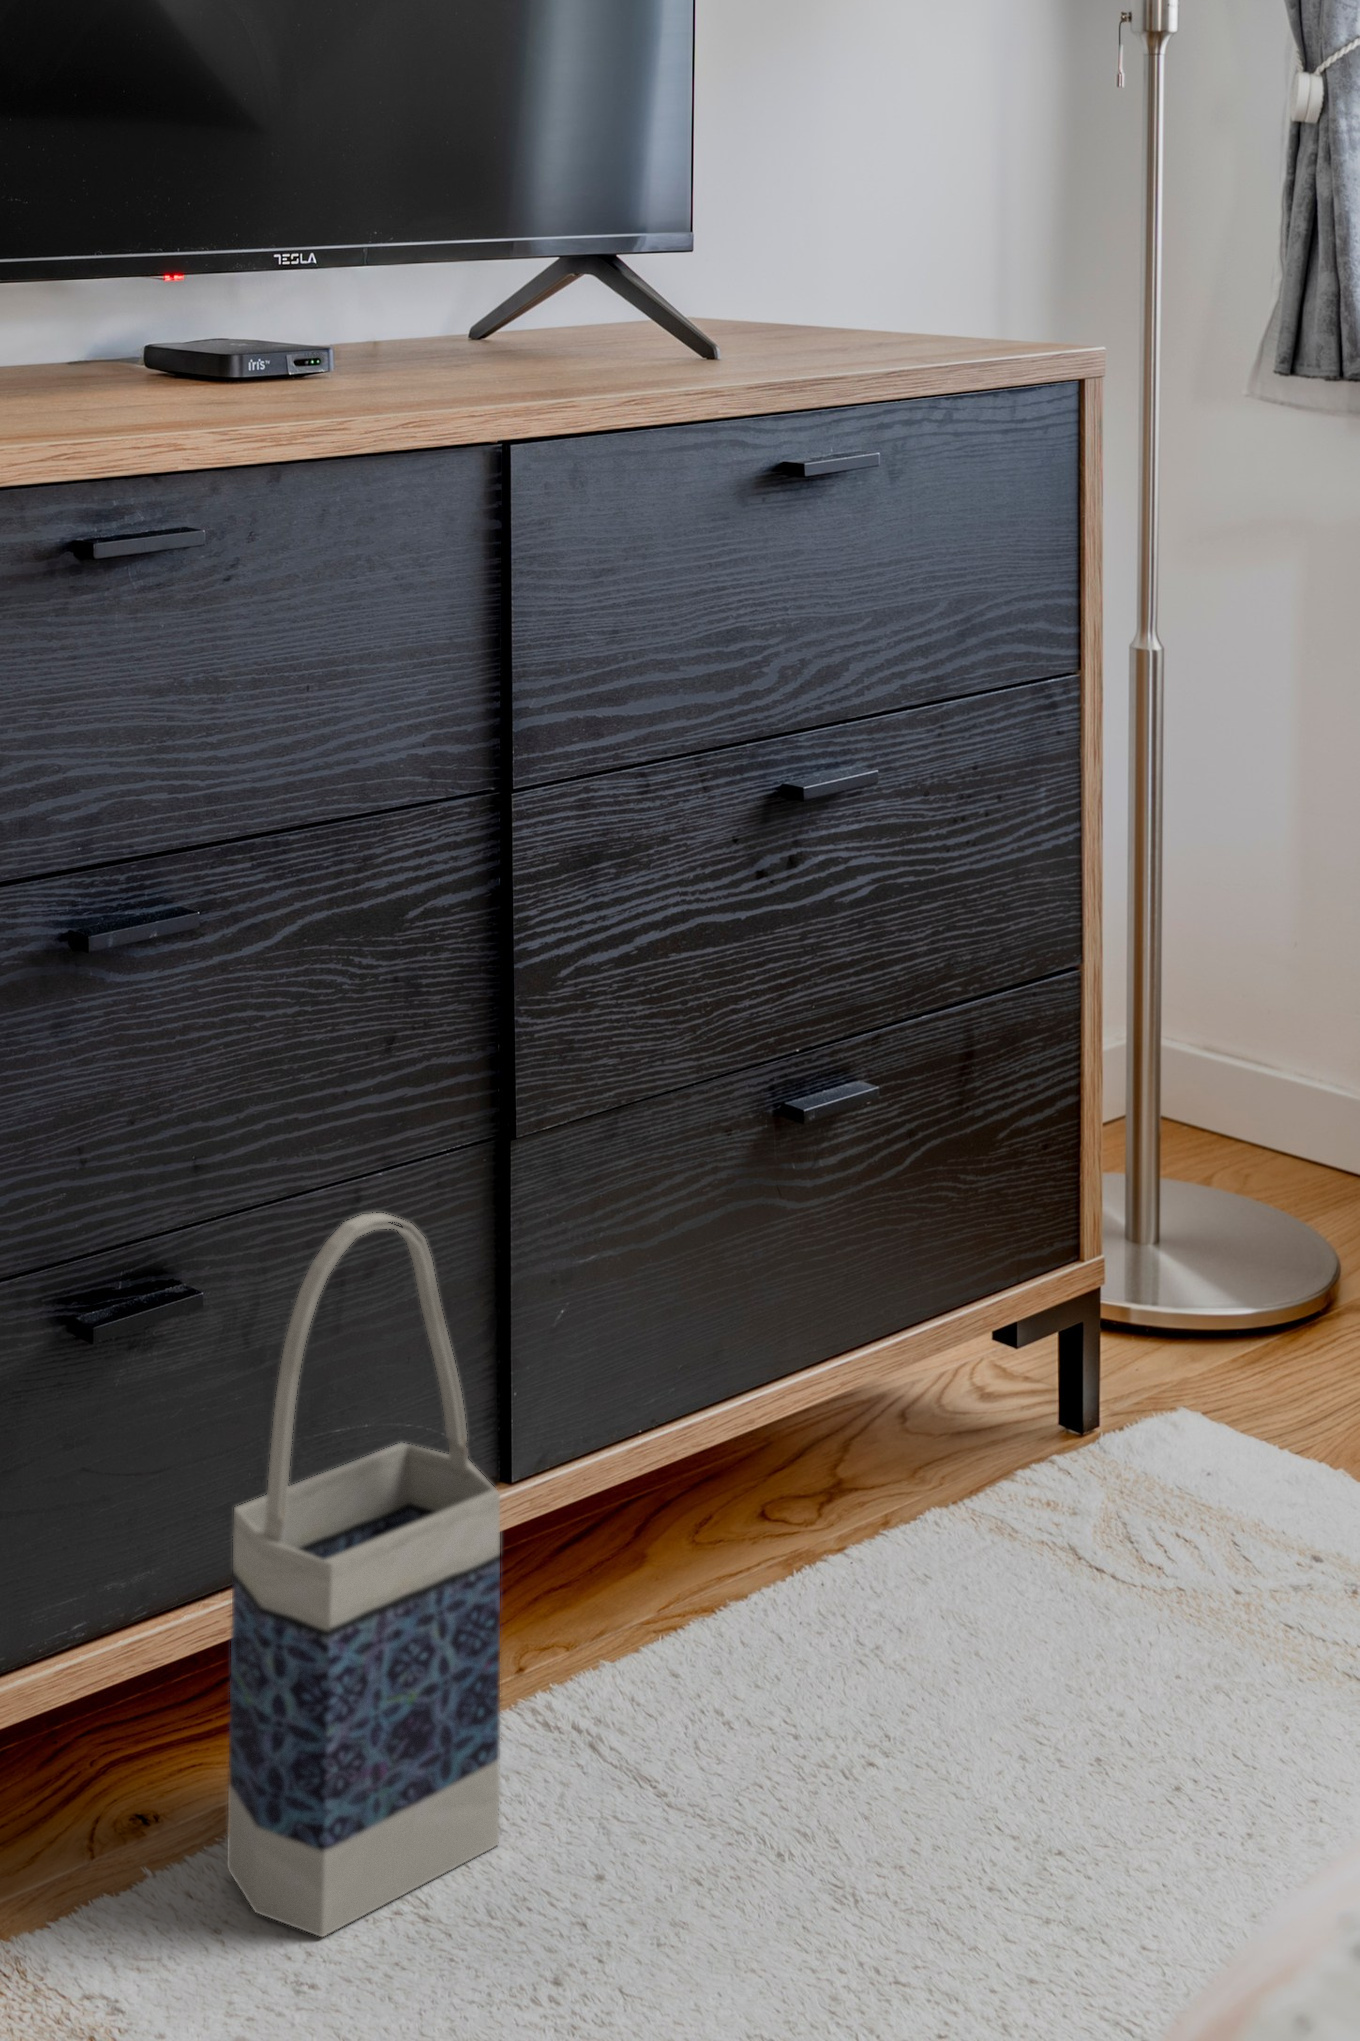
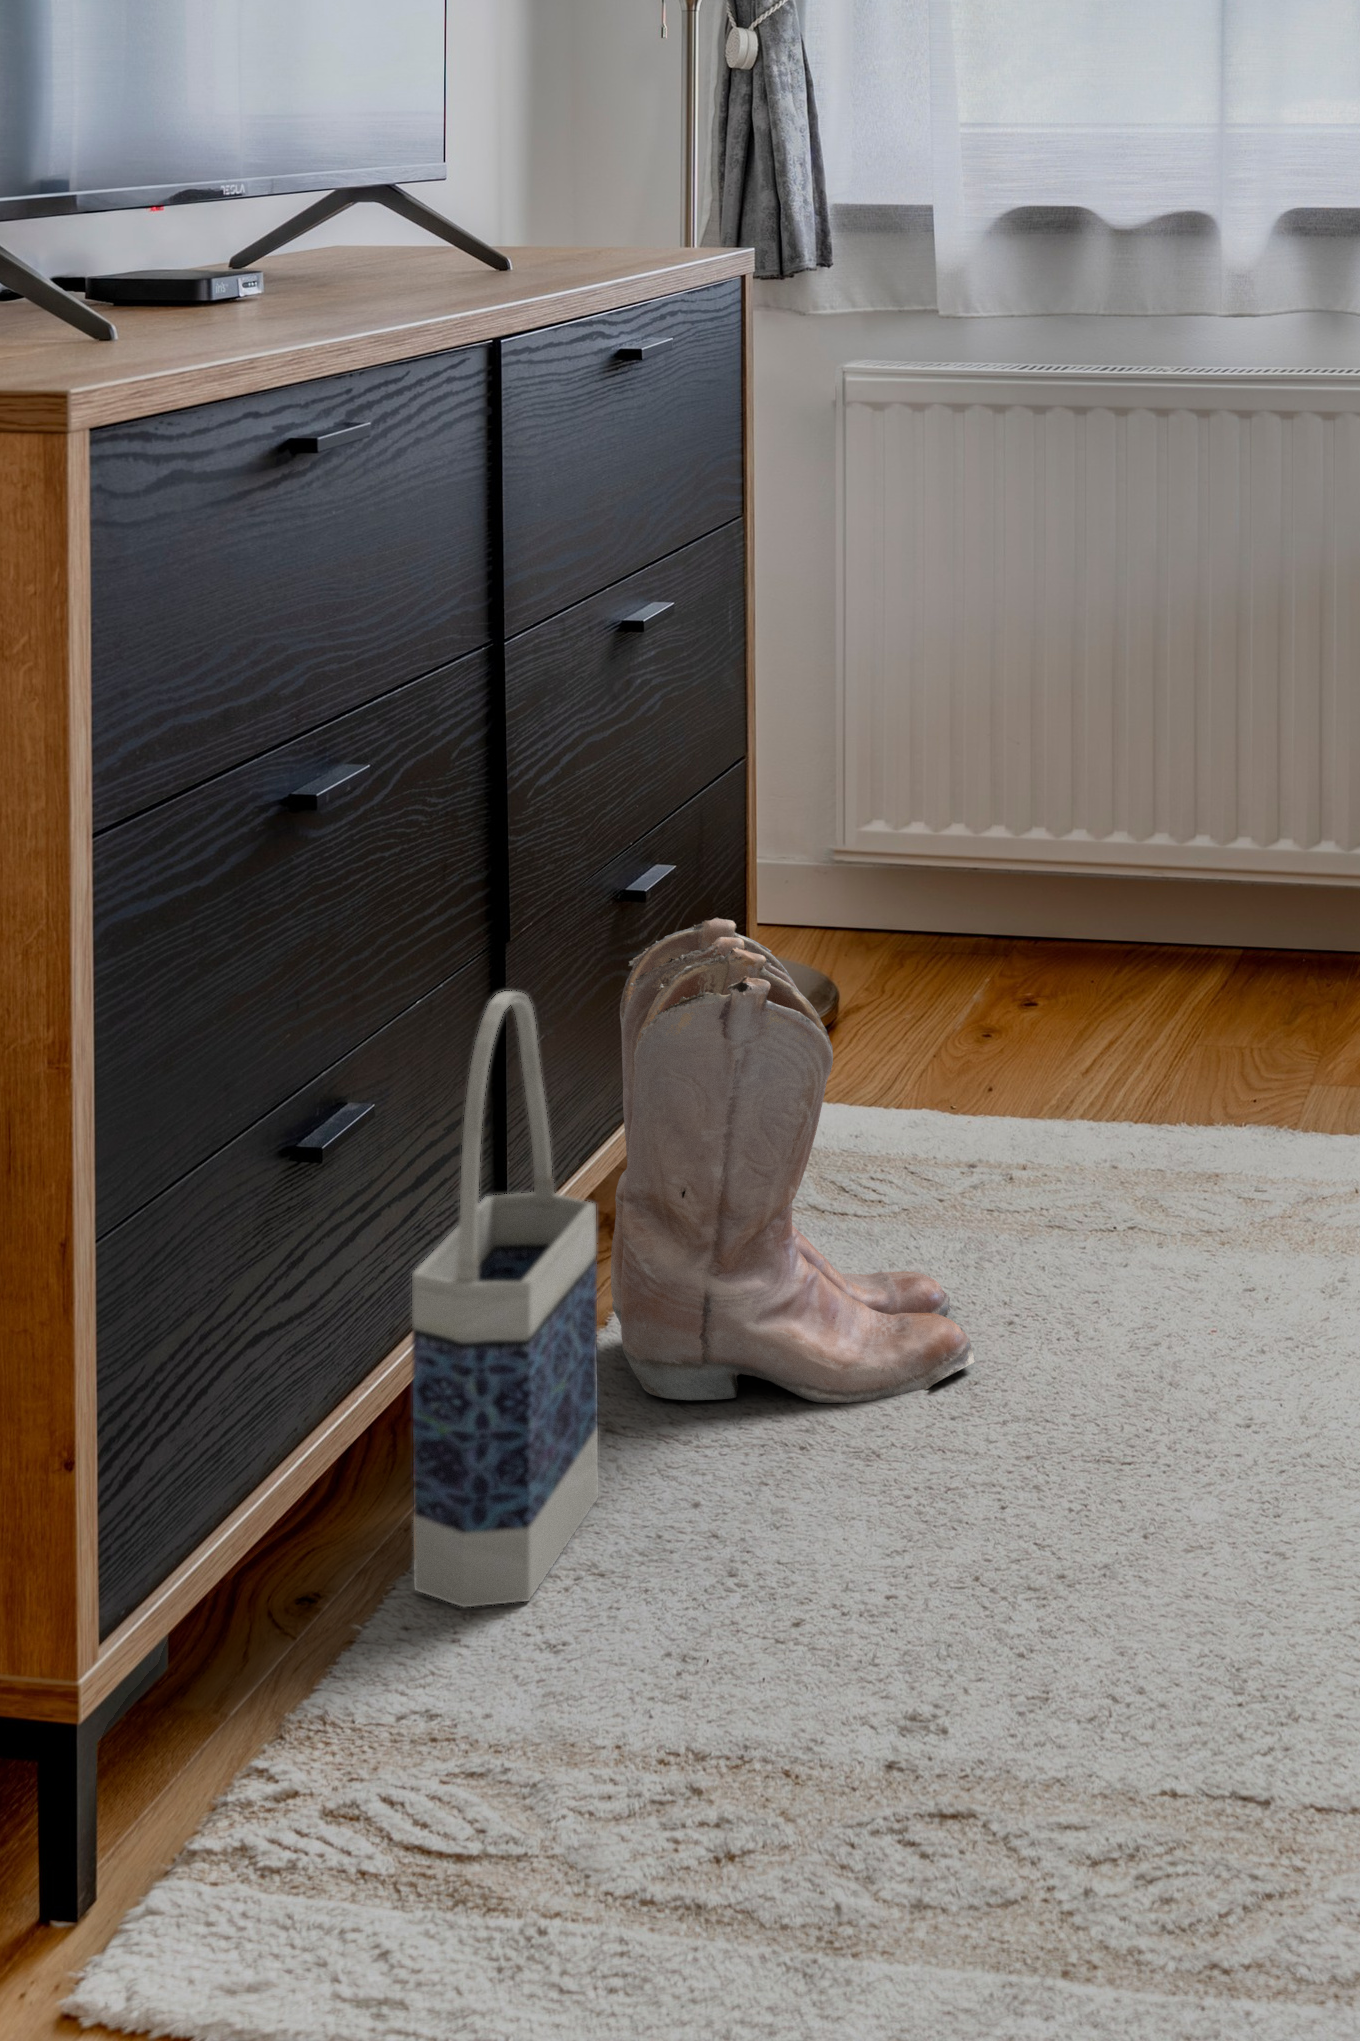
boots: none [631,1181,1102,1876] -> present [611,917,975,1403]

